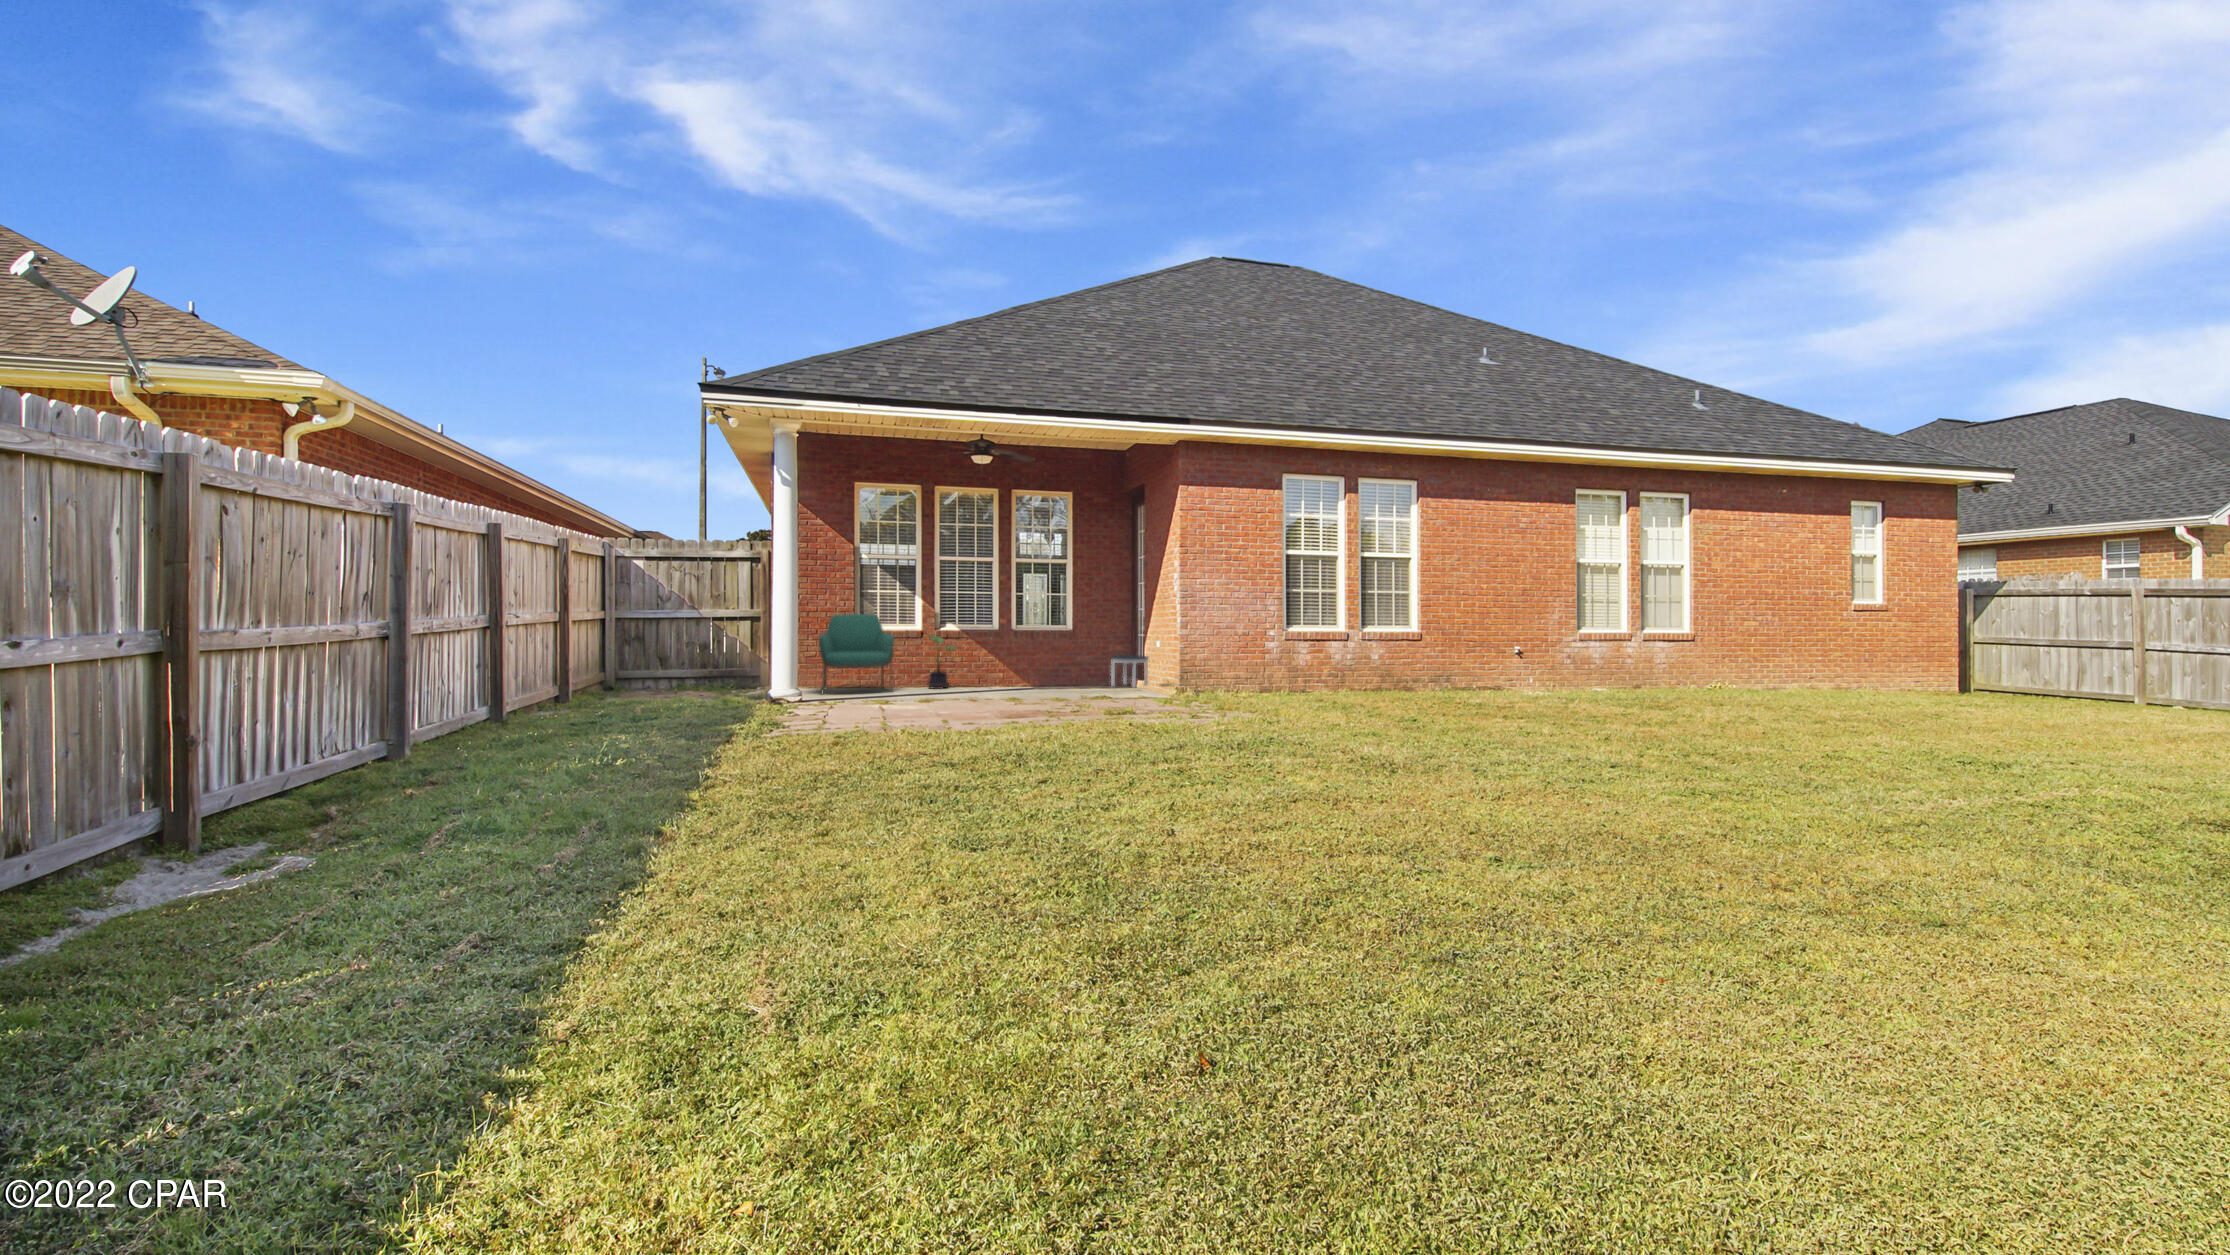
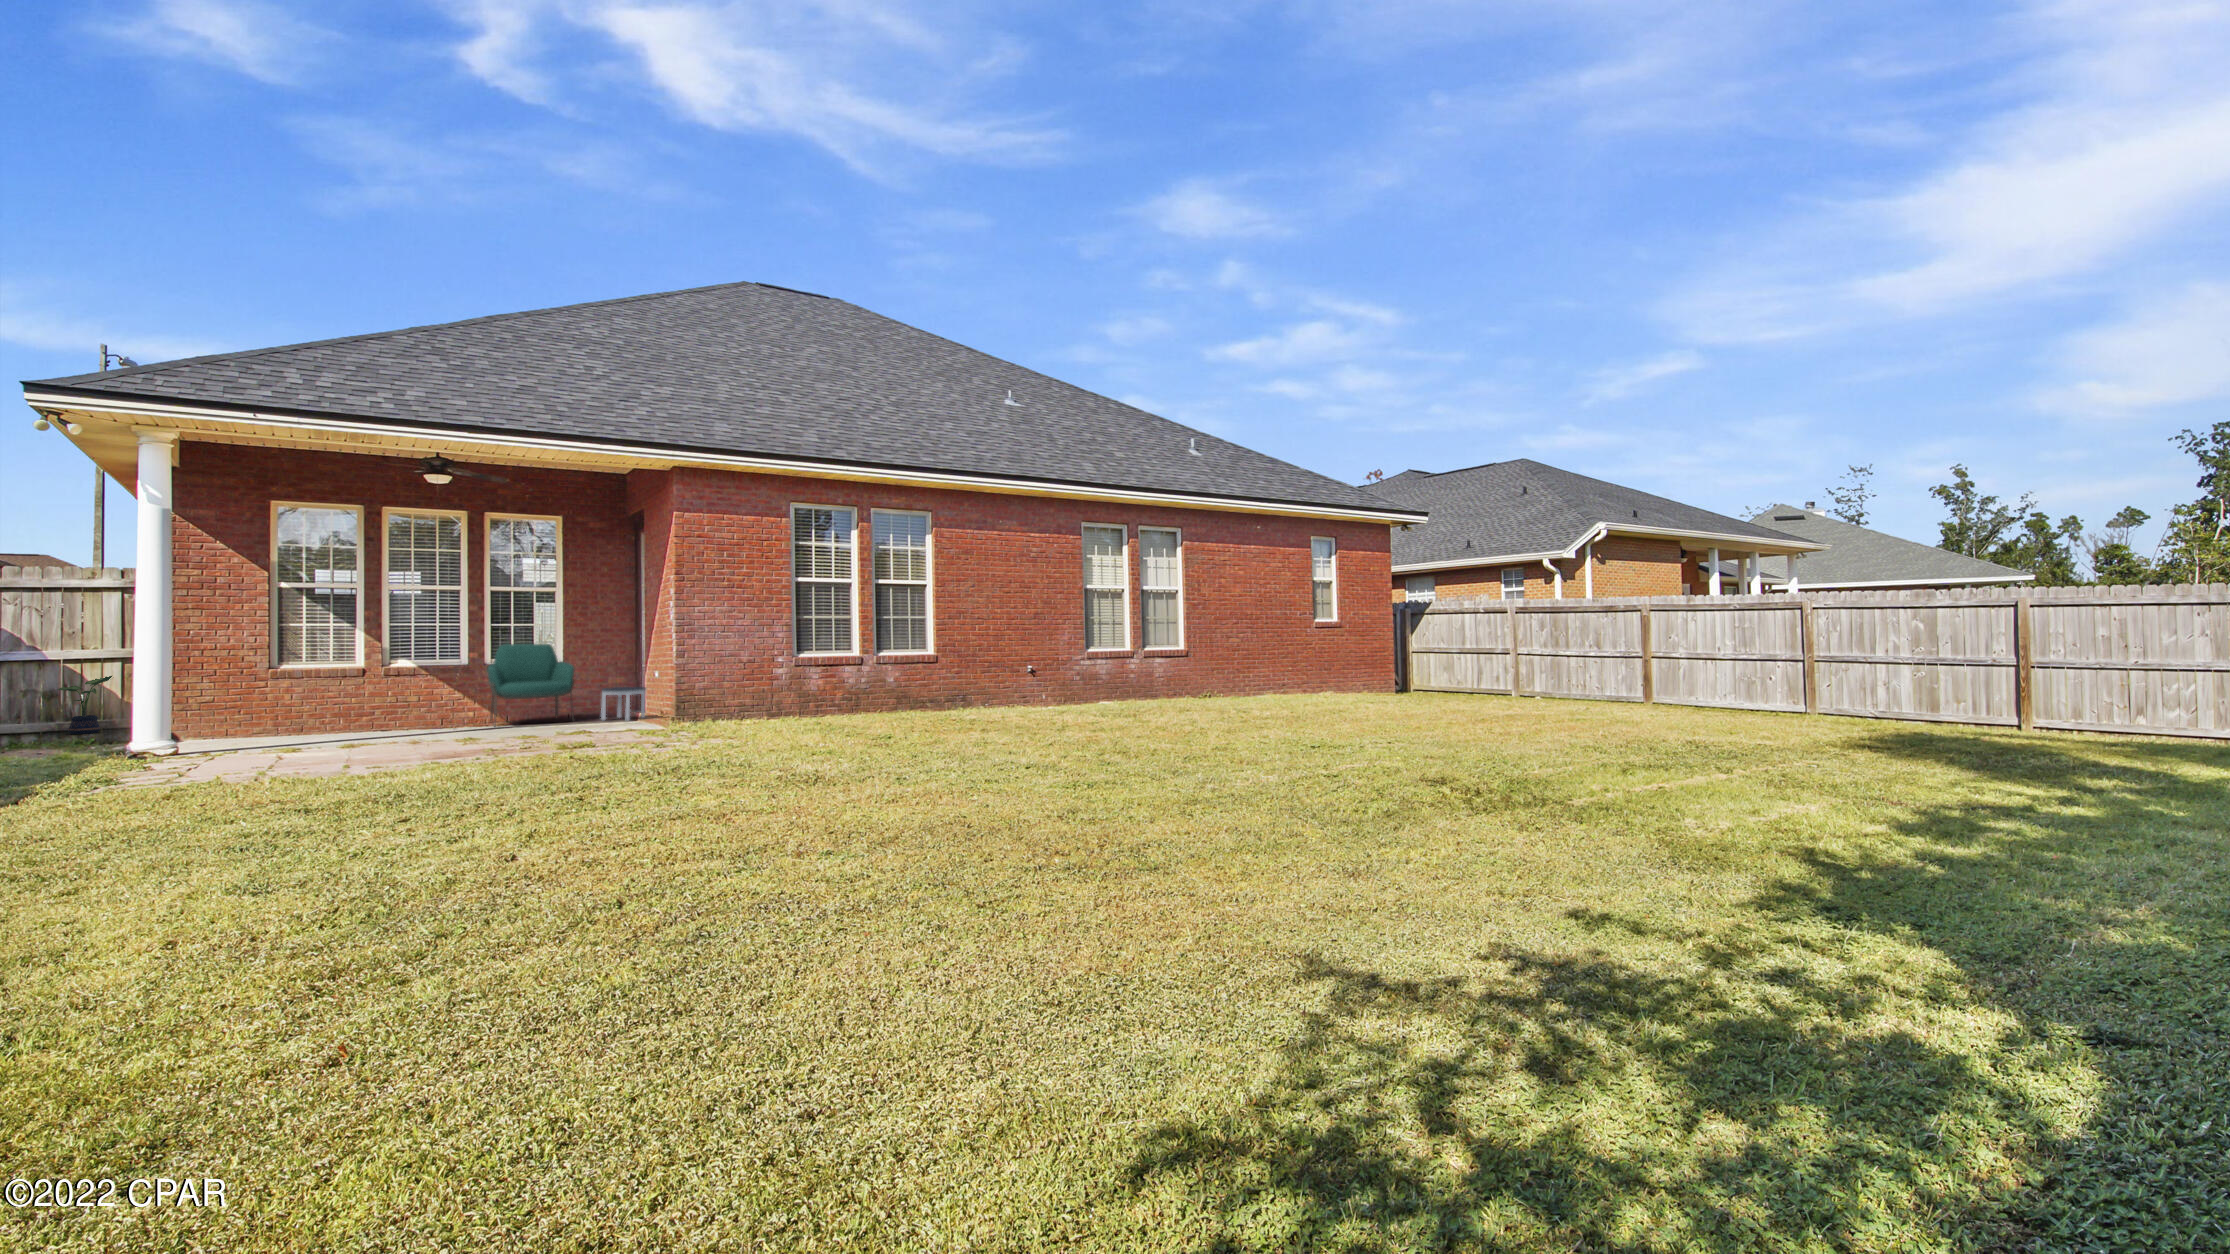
armchair: present [819,614,894,690] -> present [487,644,574,726]
potted plant: present [928,635,958,689] -> present [57,676,112,734]

